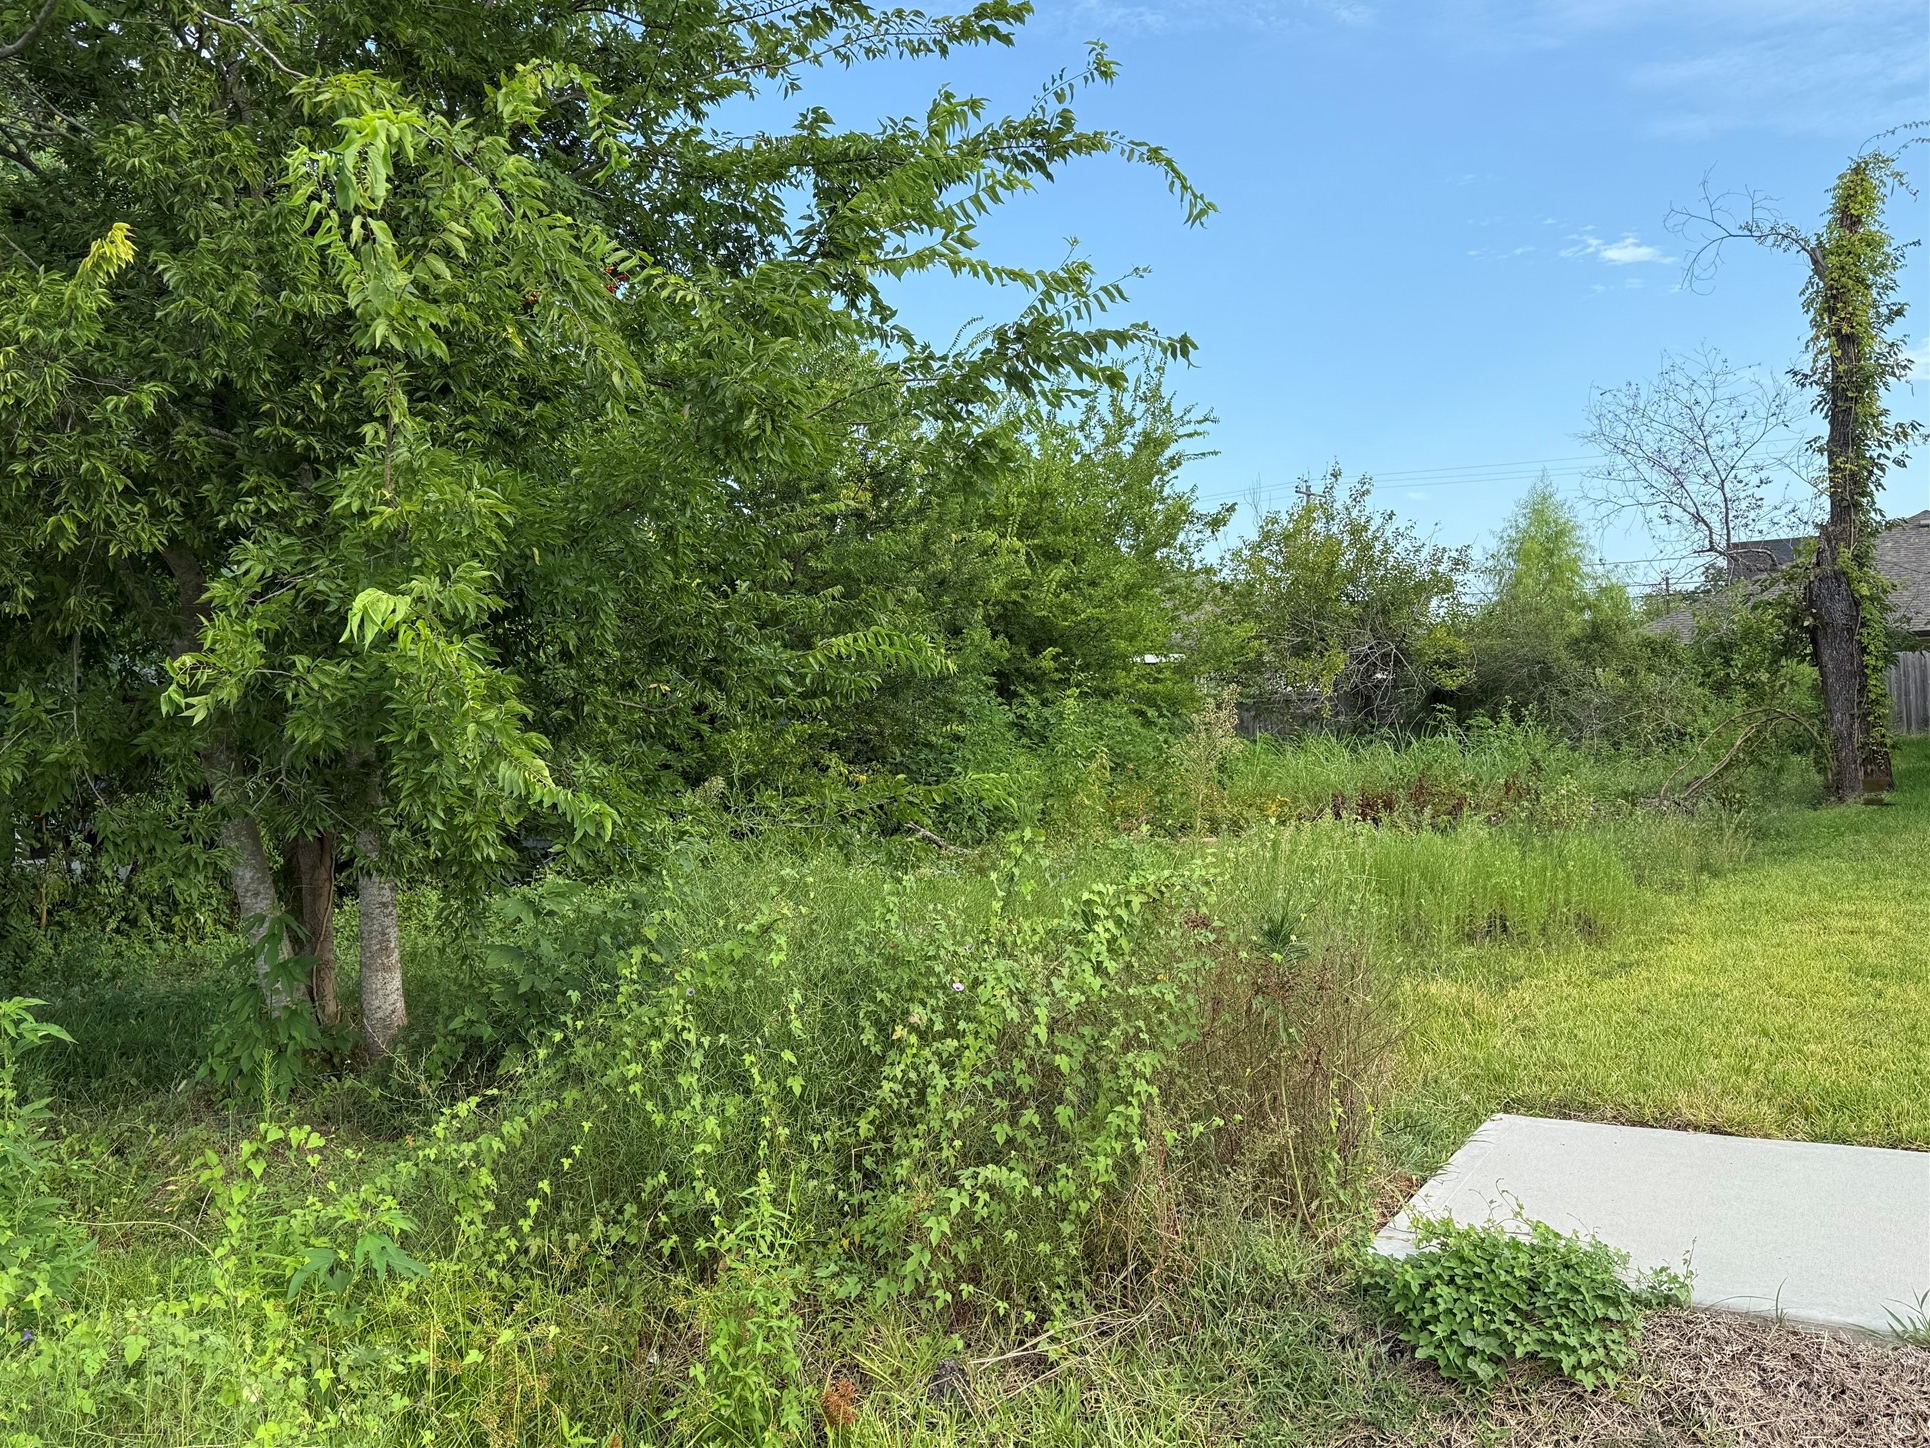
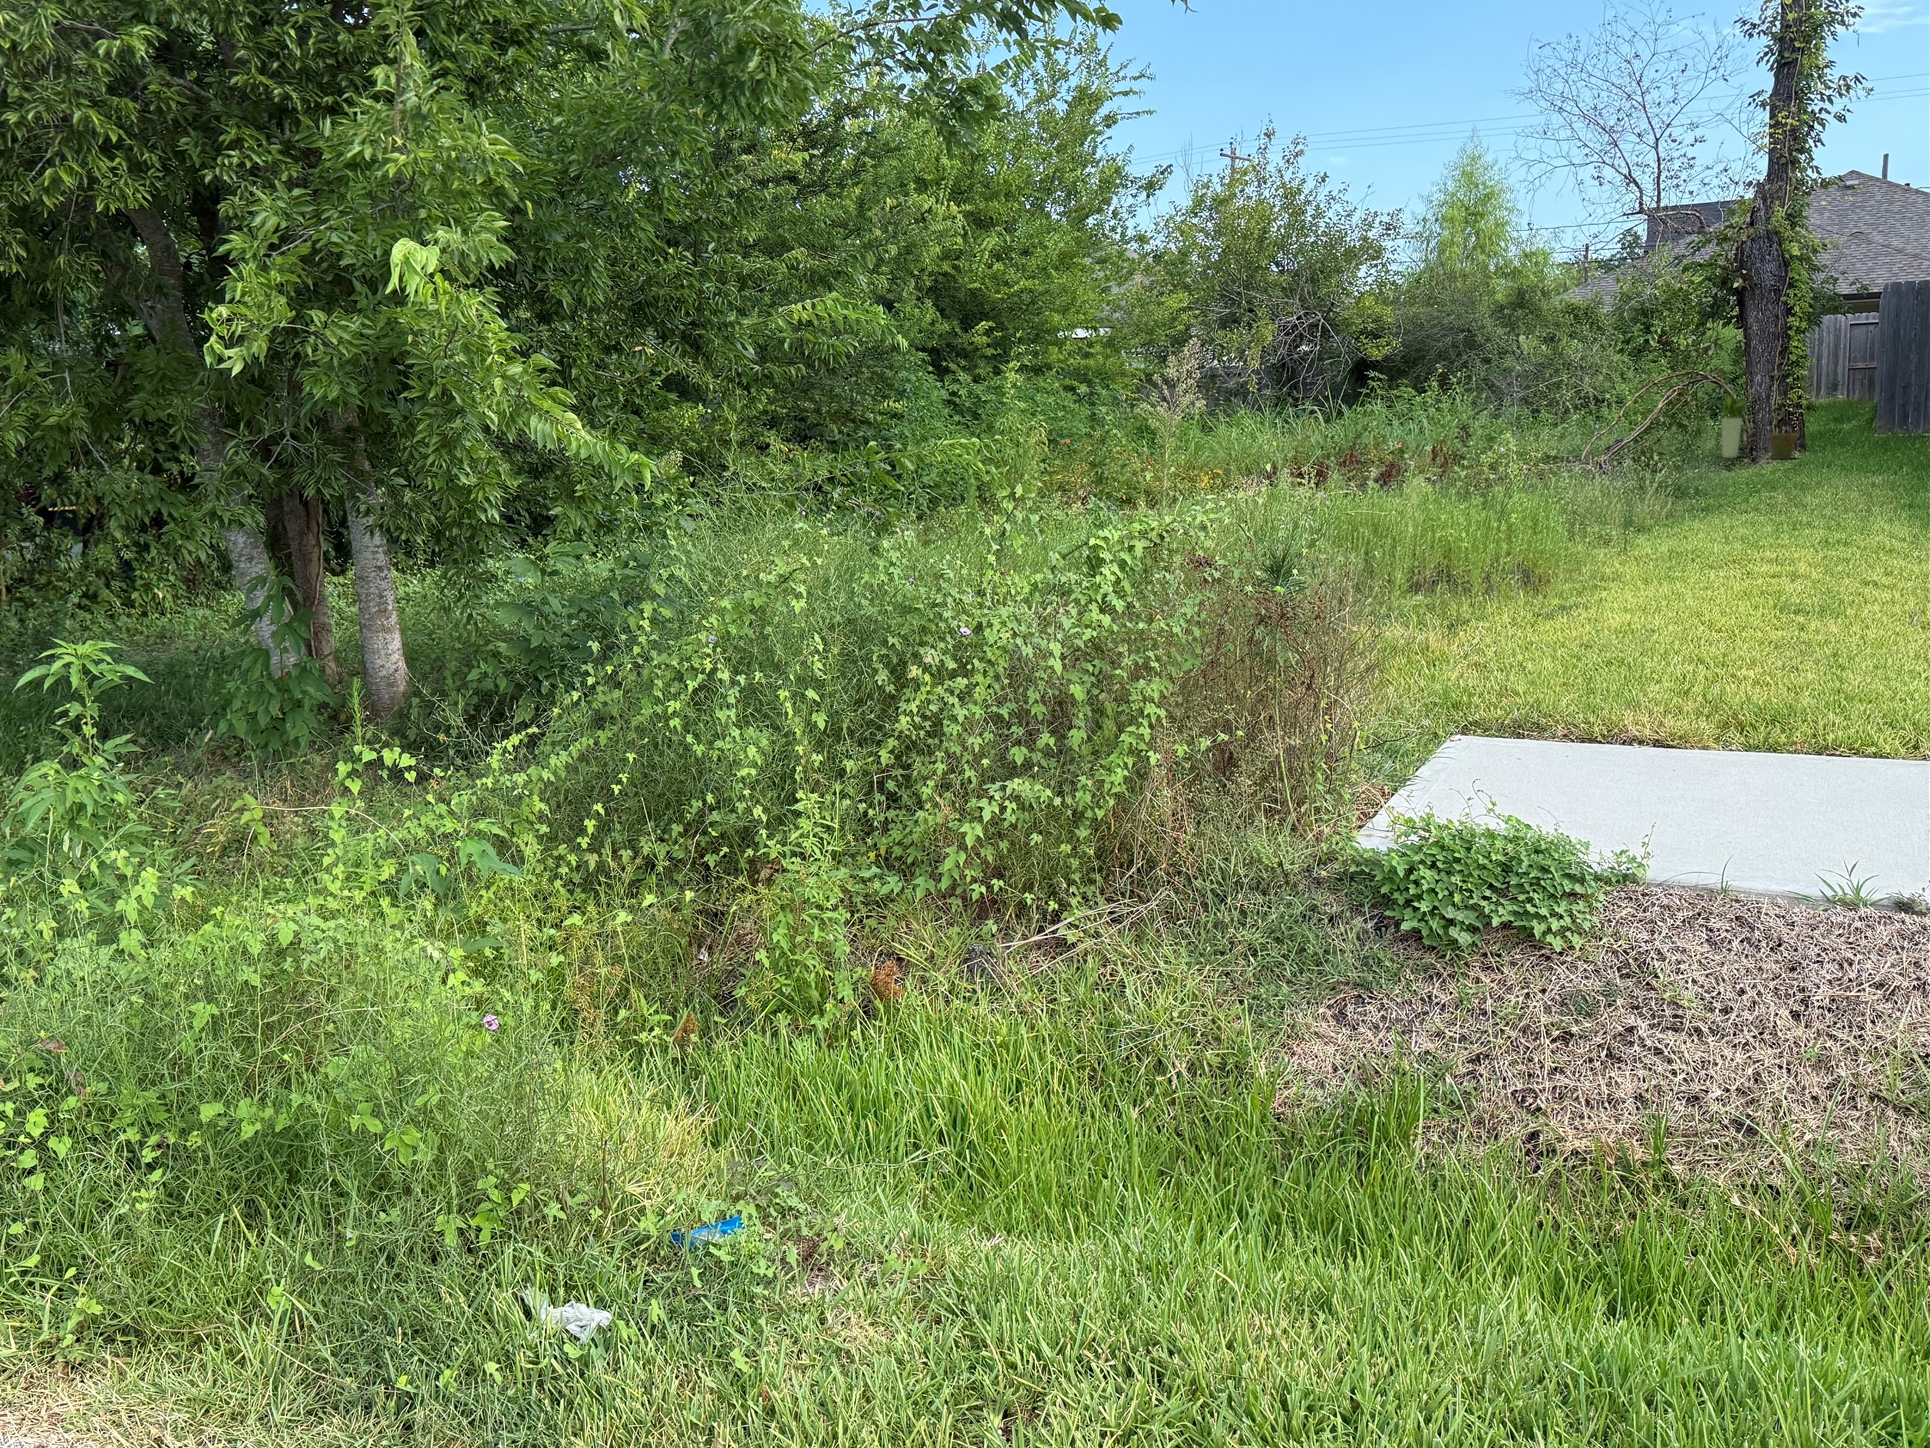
planter: none [1800,735,1836,802] -> present [1722,395,1747,458]

